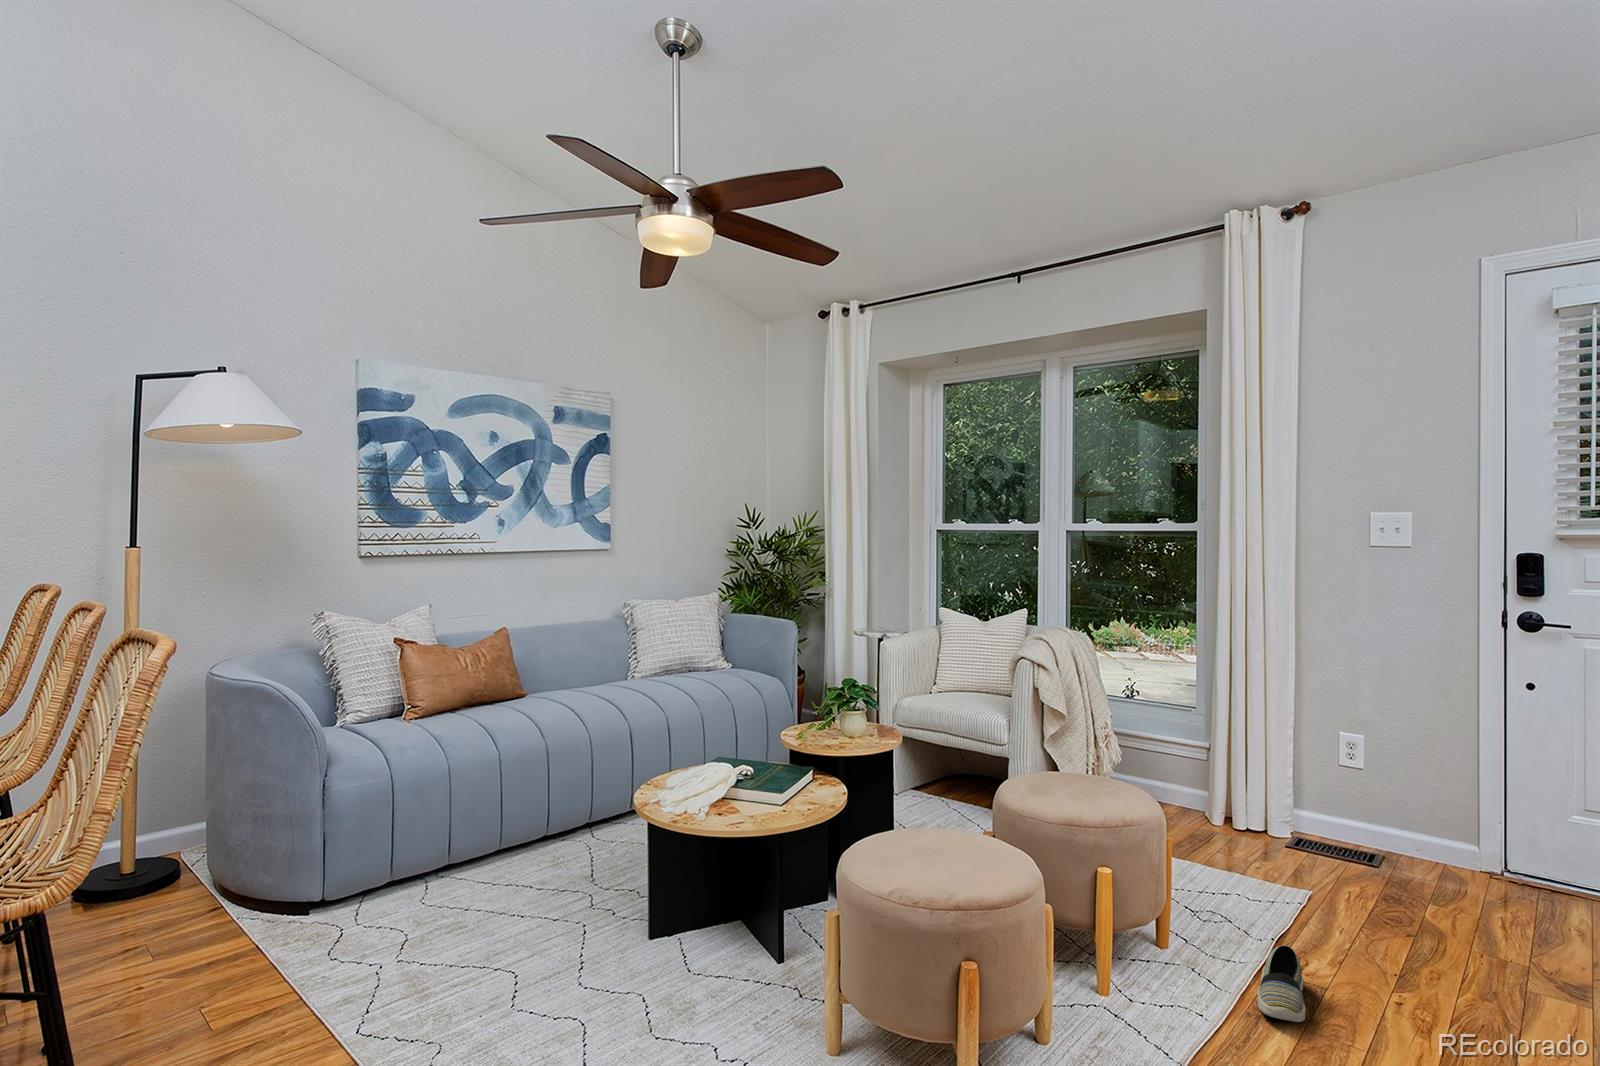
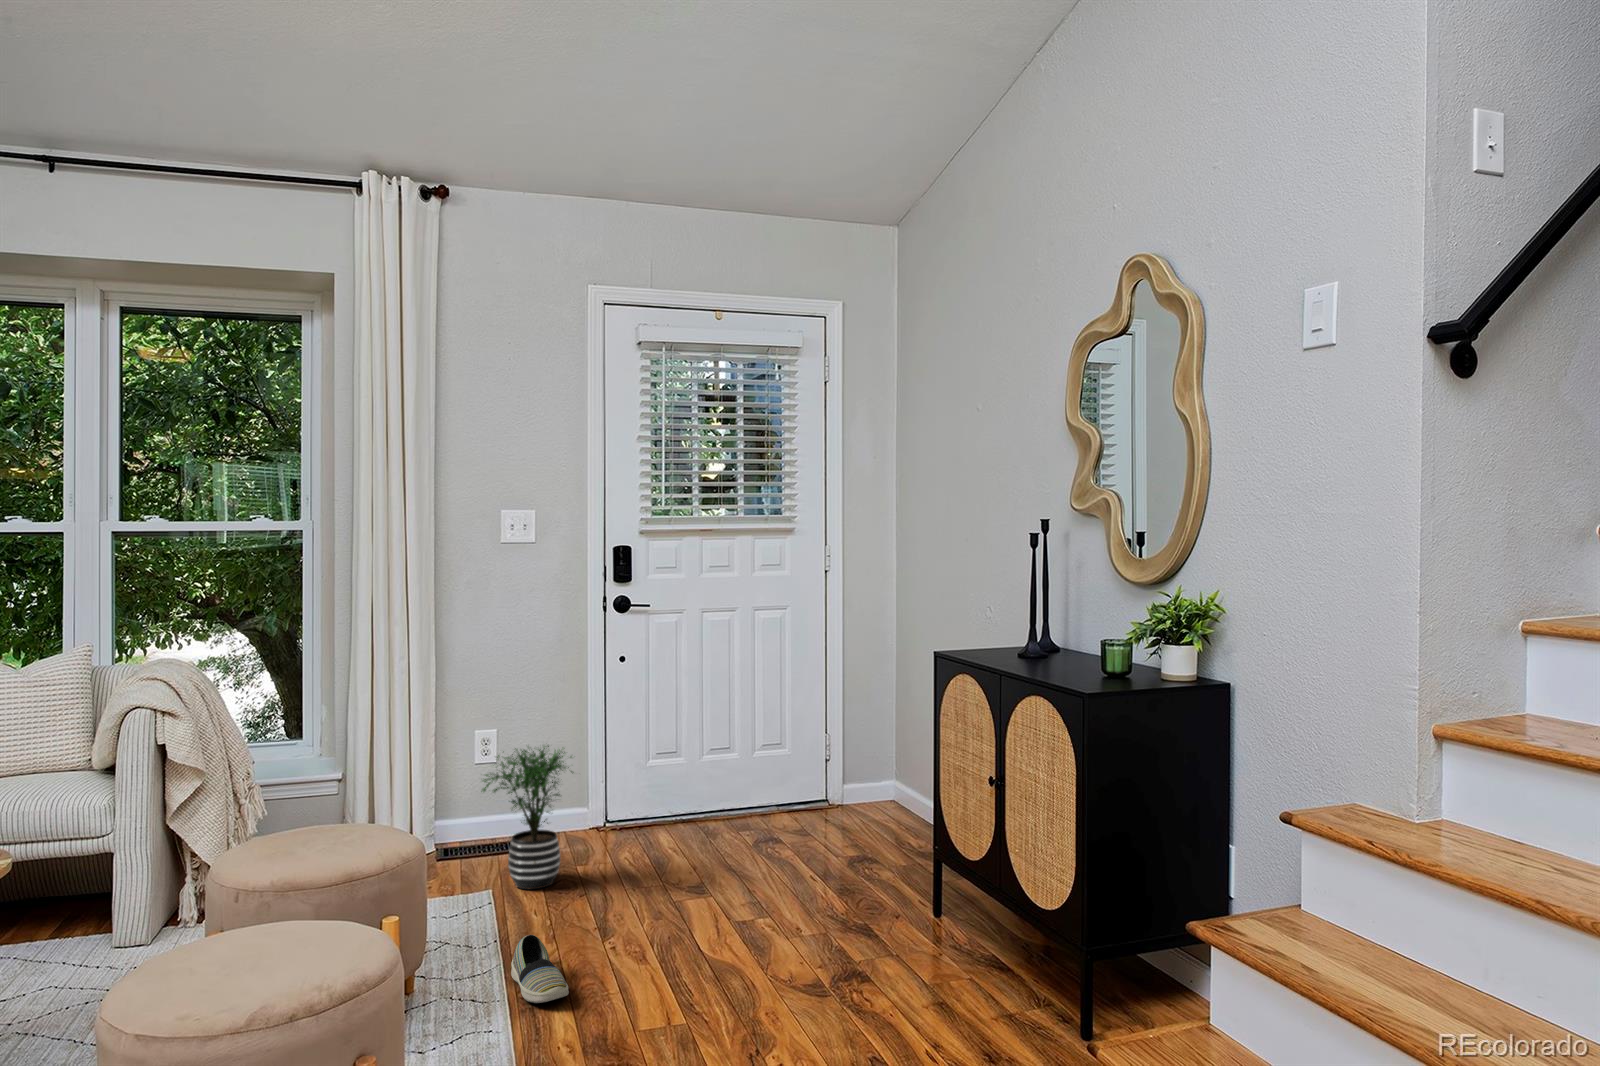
potted plant: none [1301,756,1425,911] -> present [481,746,574,889]

